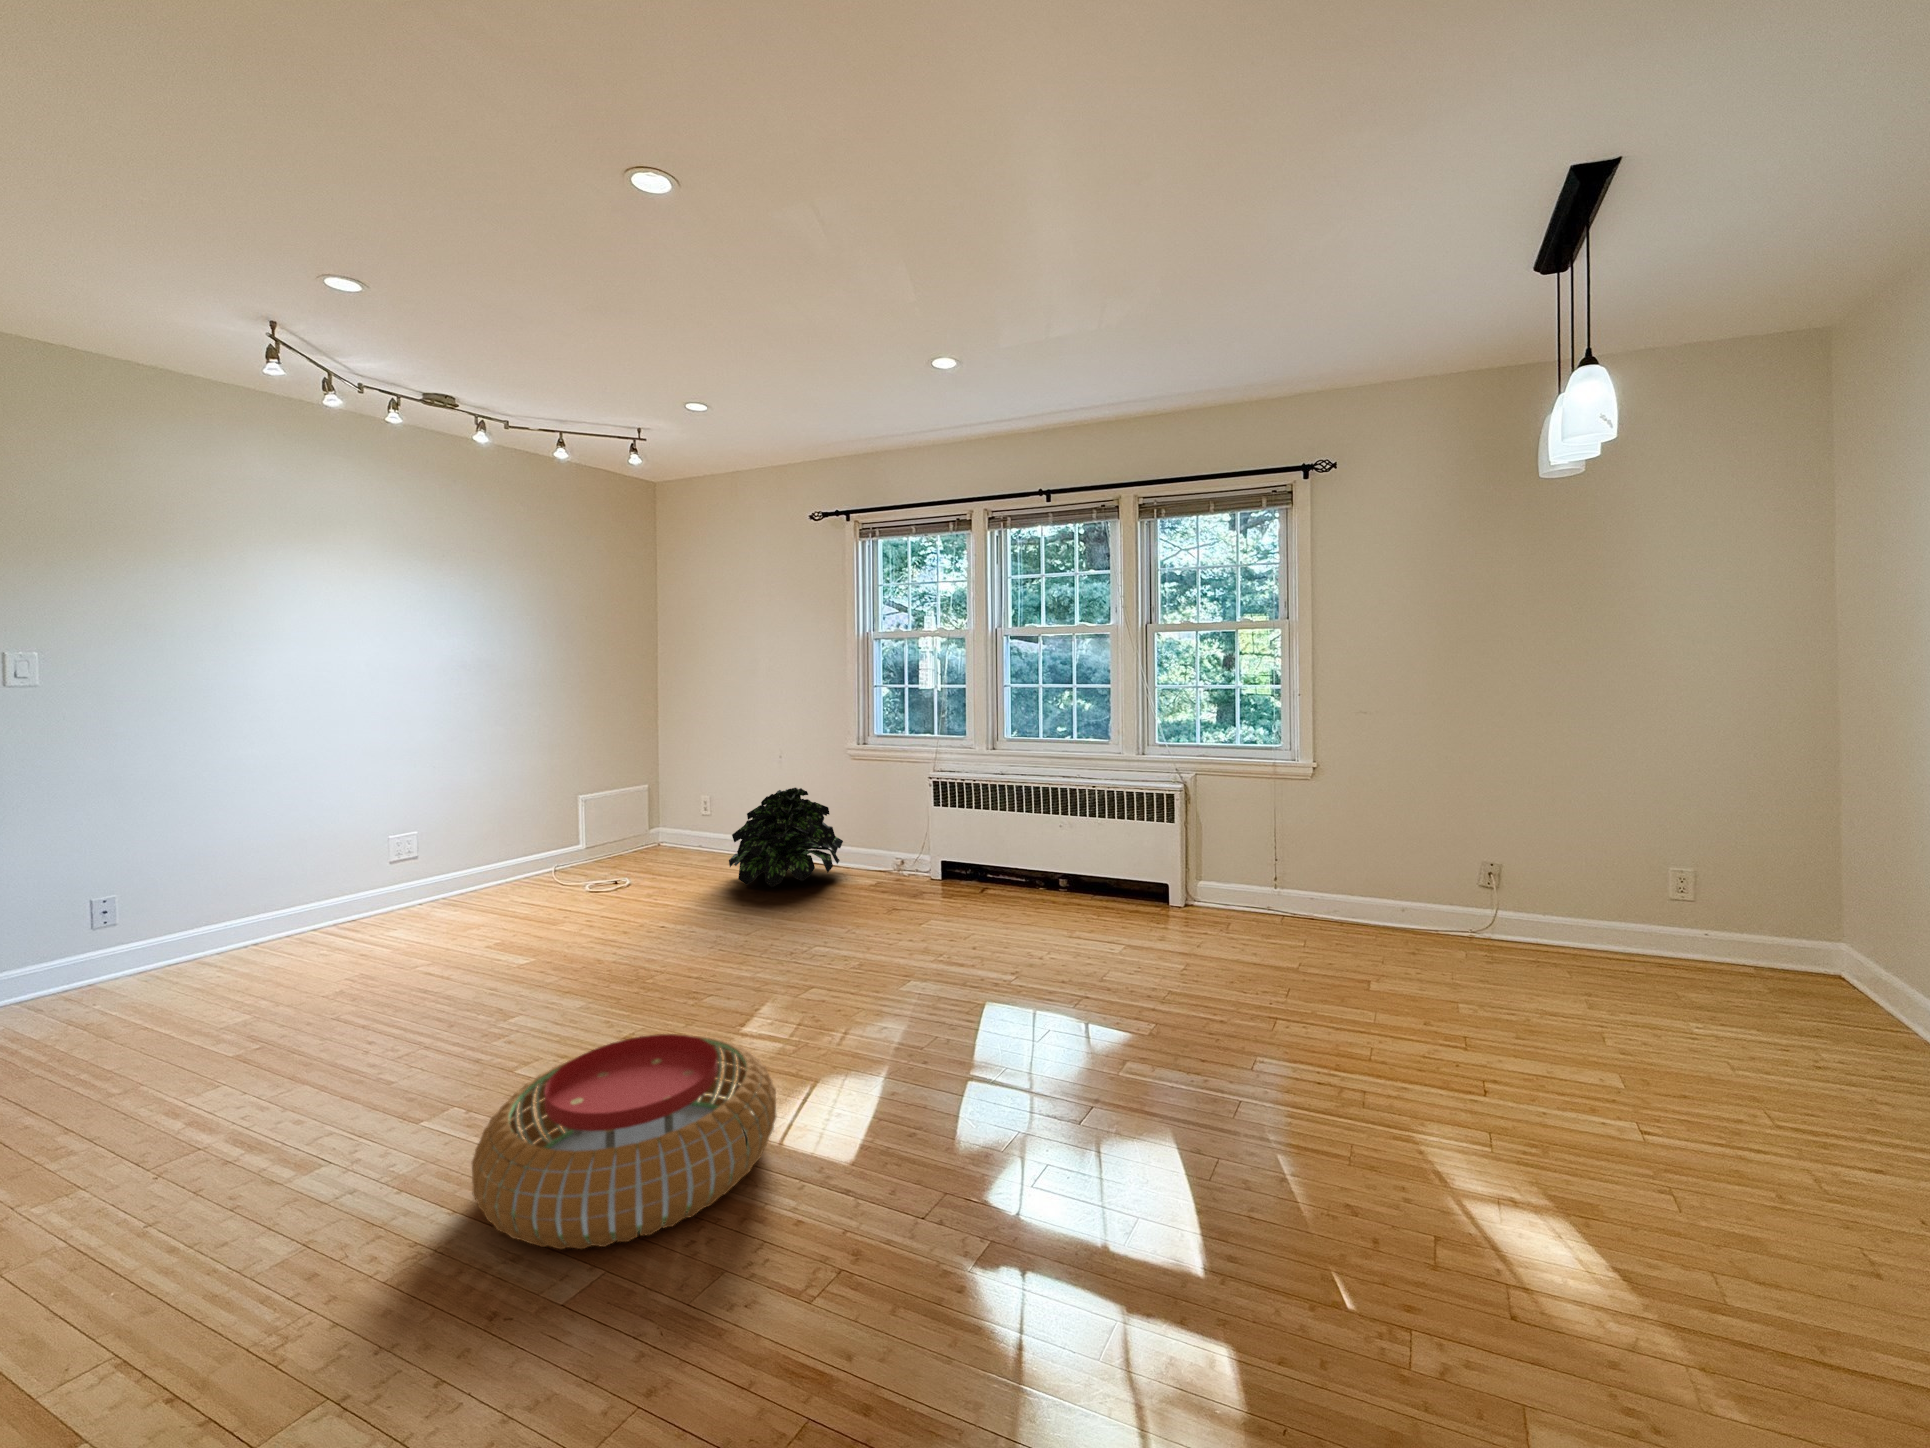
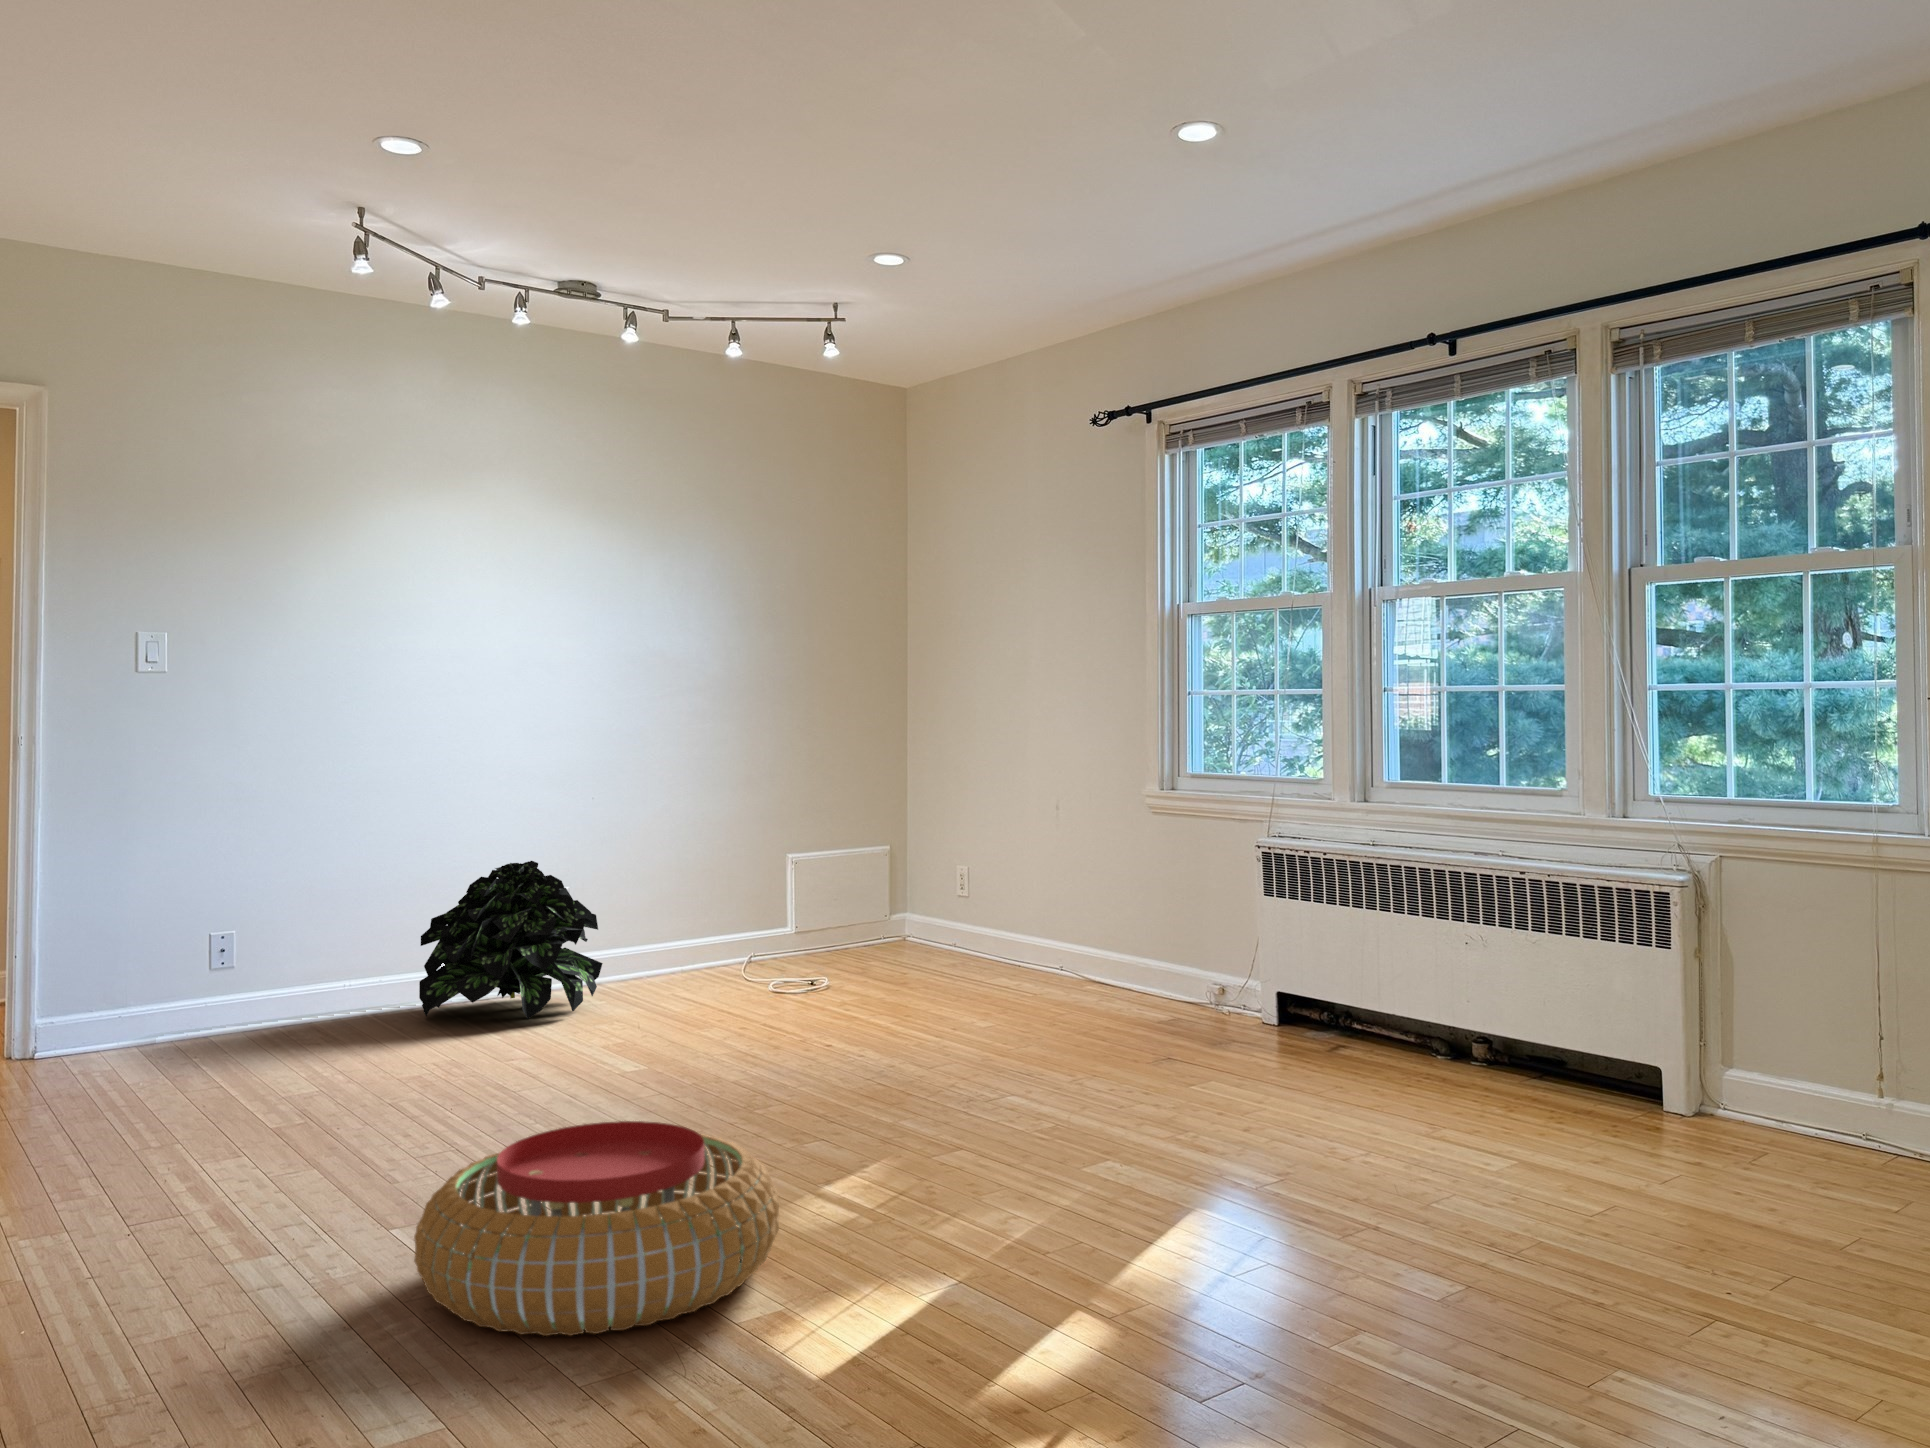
potted plant: present [729,788,843,887] -> present [419,861,603,1019]

